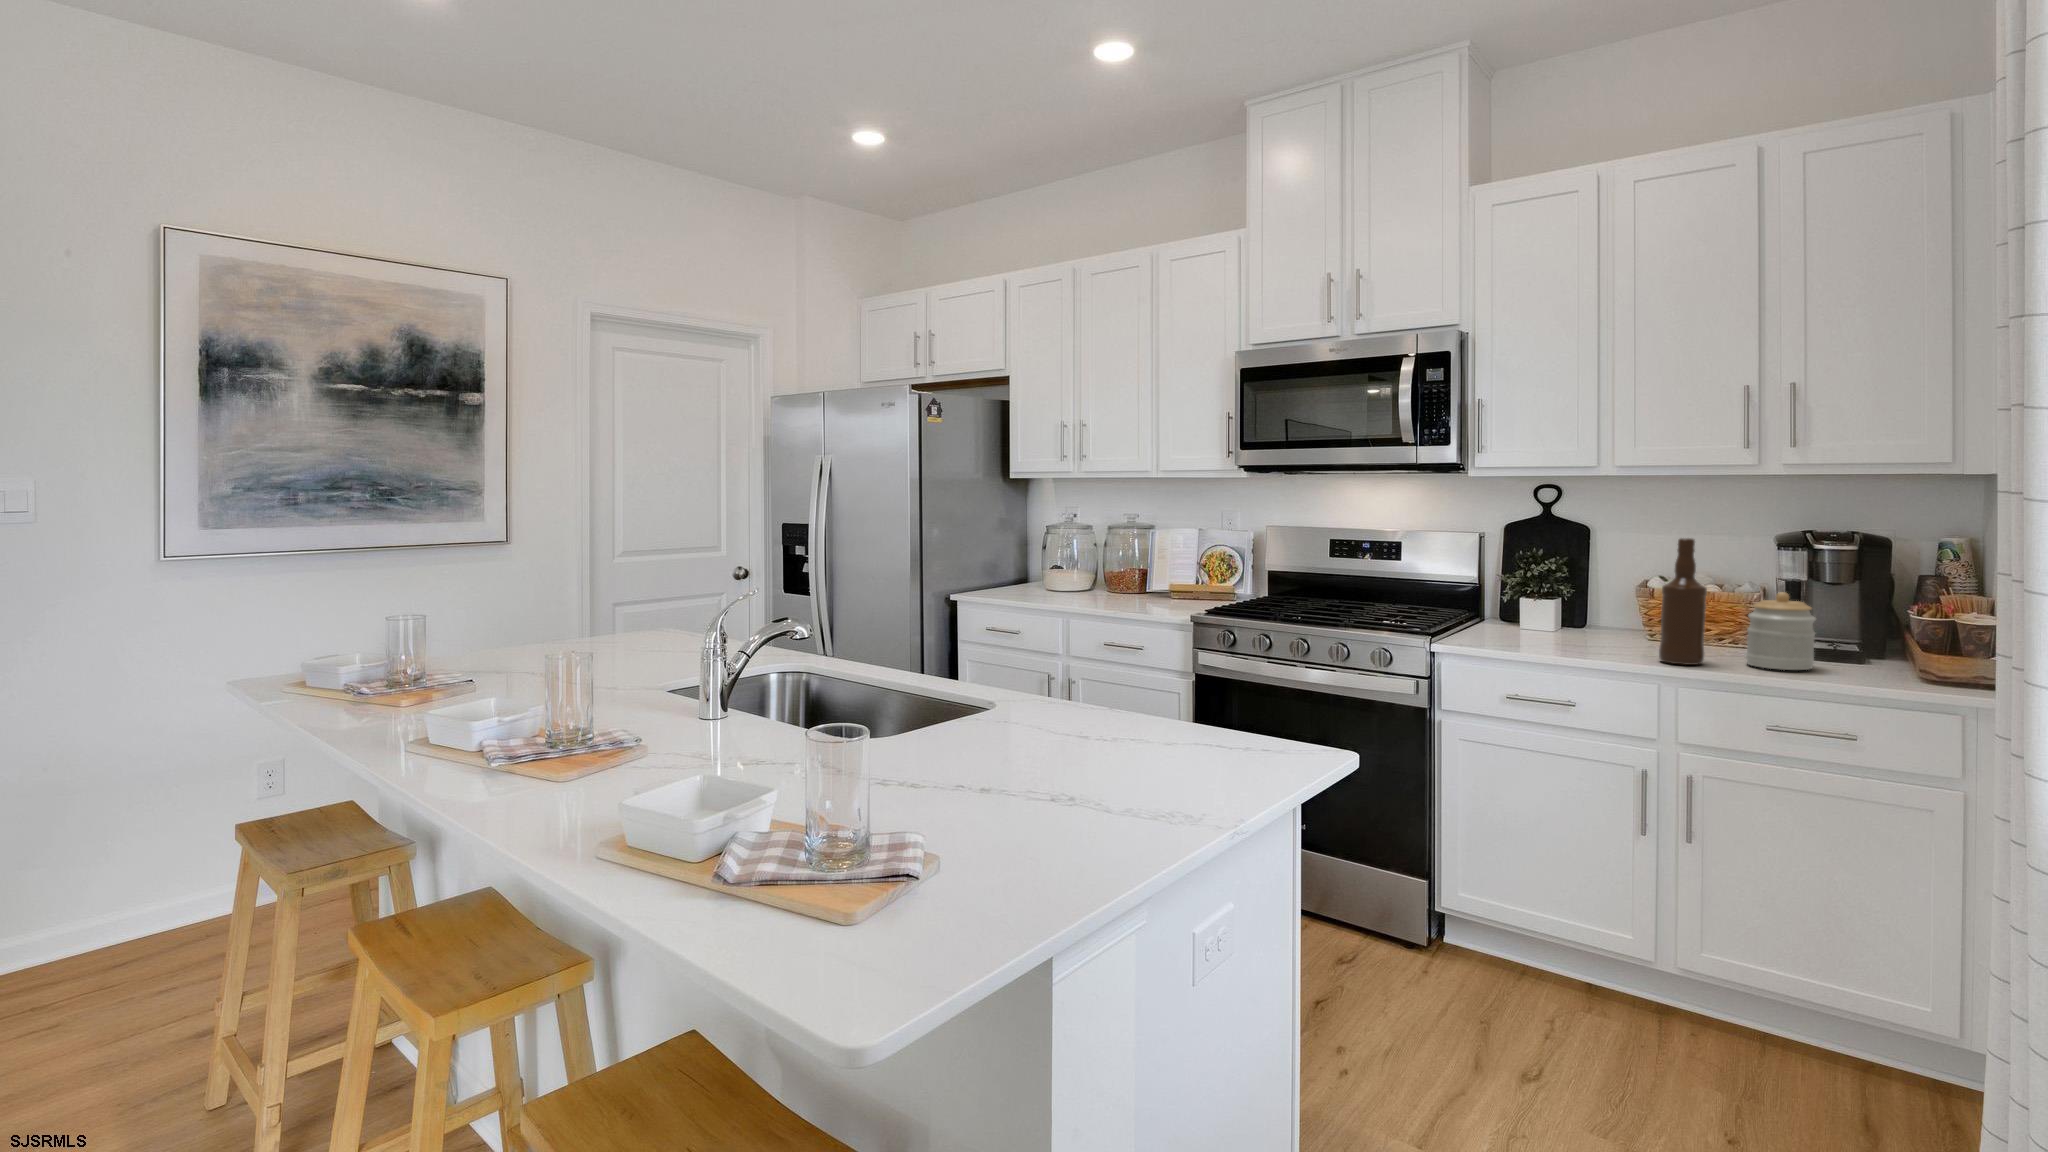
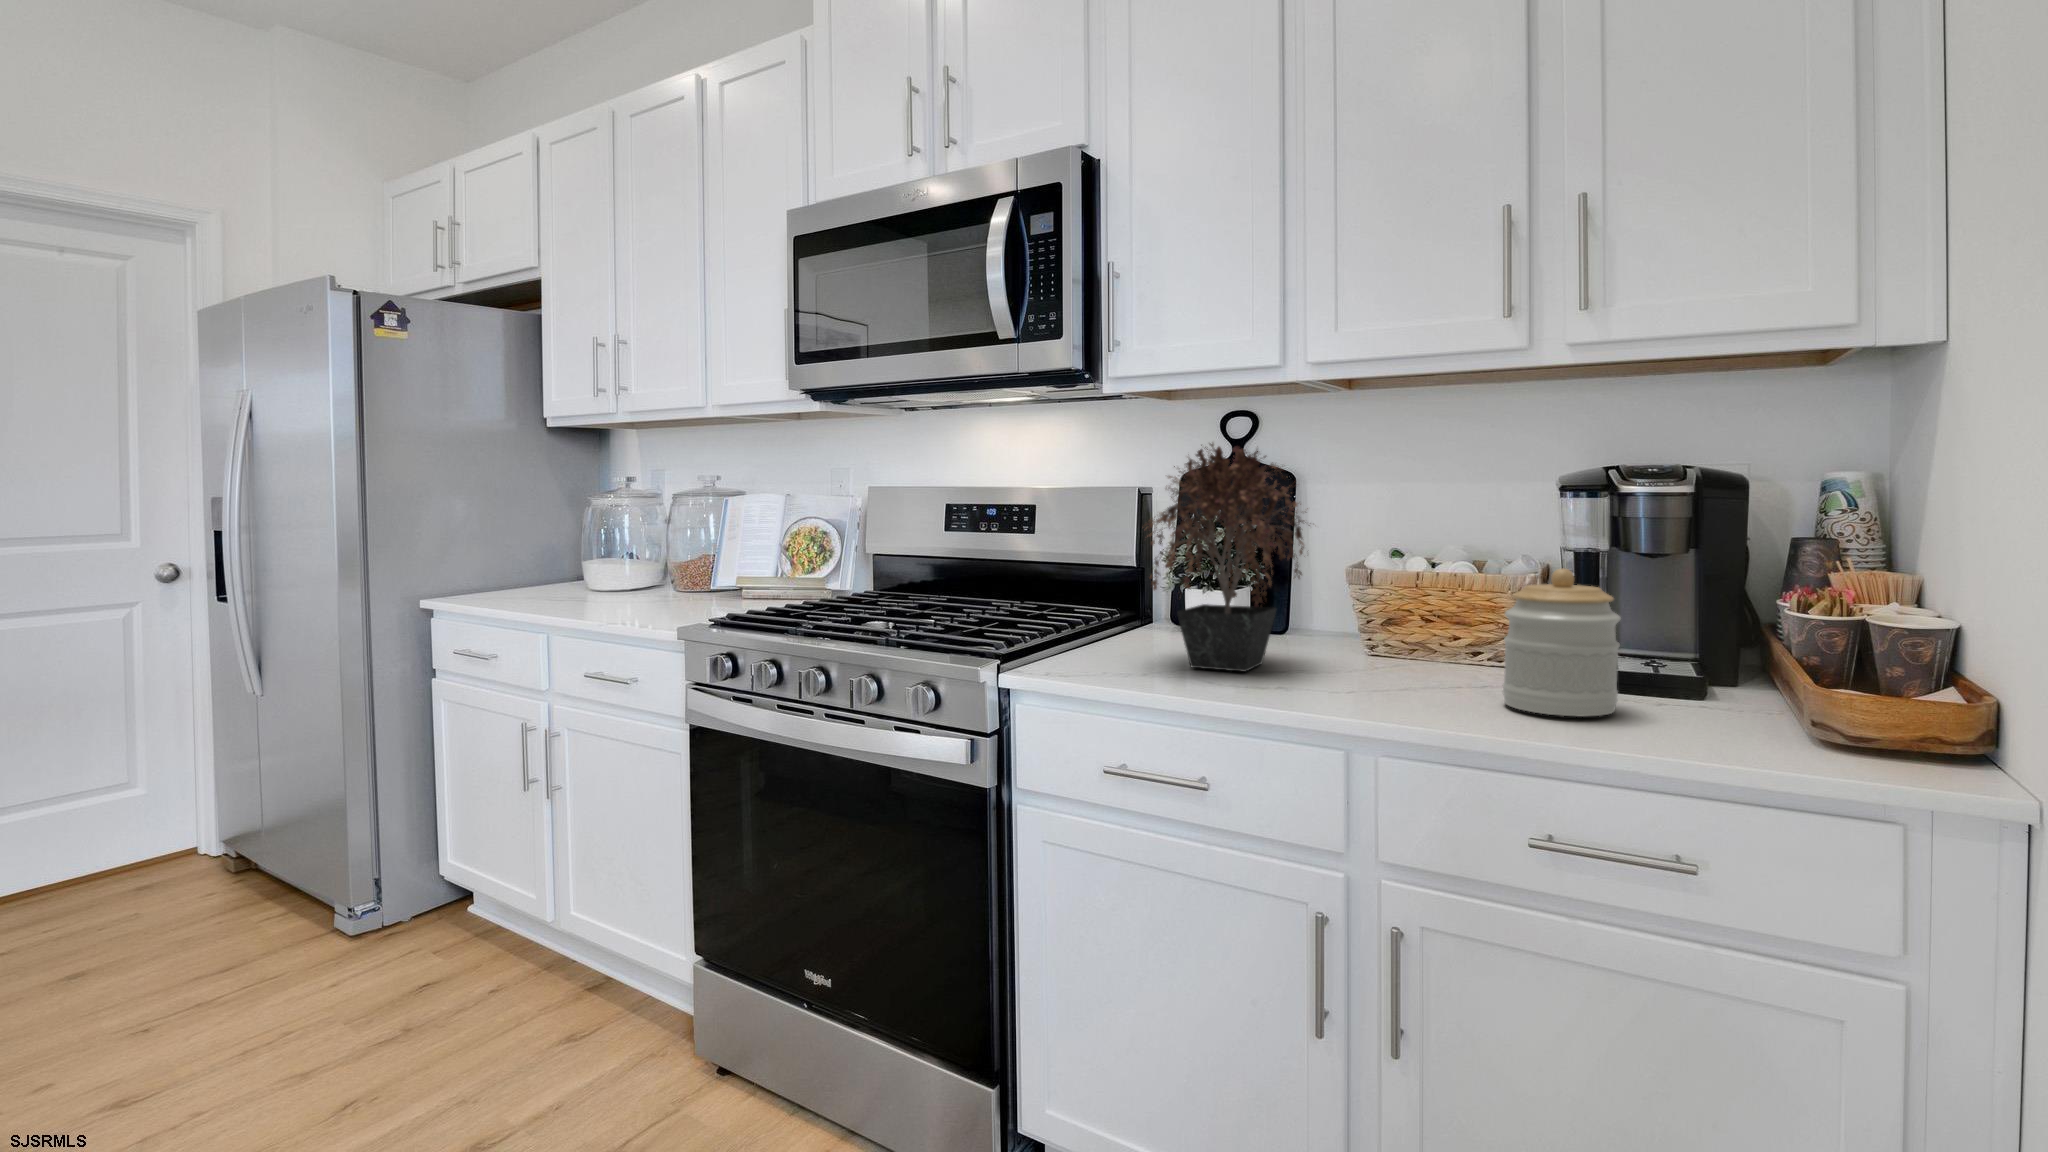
potted plant: none [1514,513,1624,647] -> present [1144,444,1310,672]
bottle: present [1659,538,1707,665] -> none [1356,471,1433,707]

